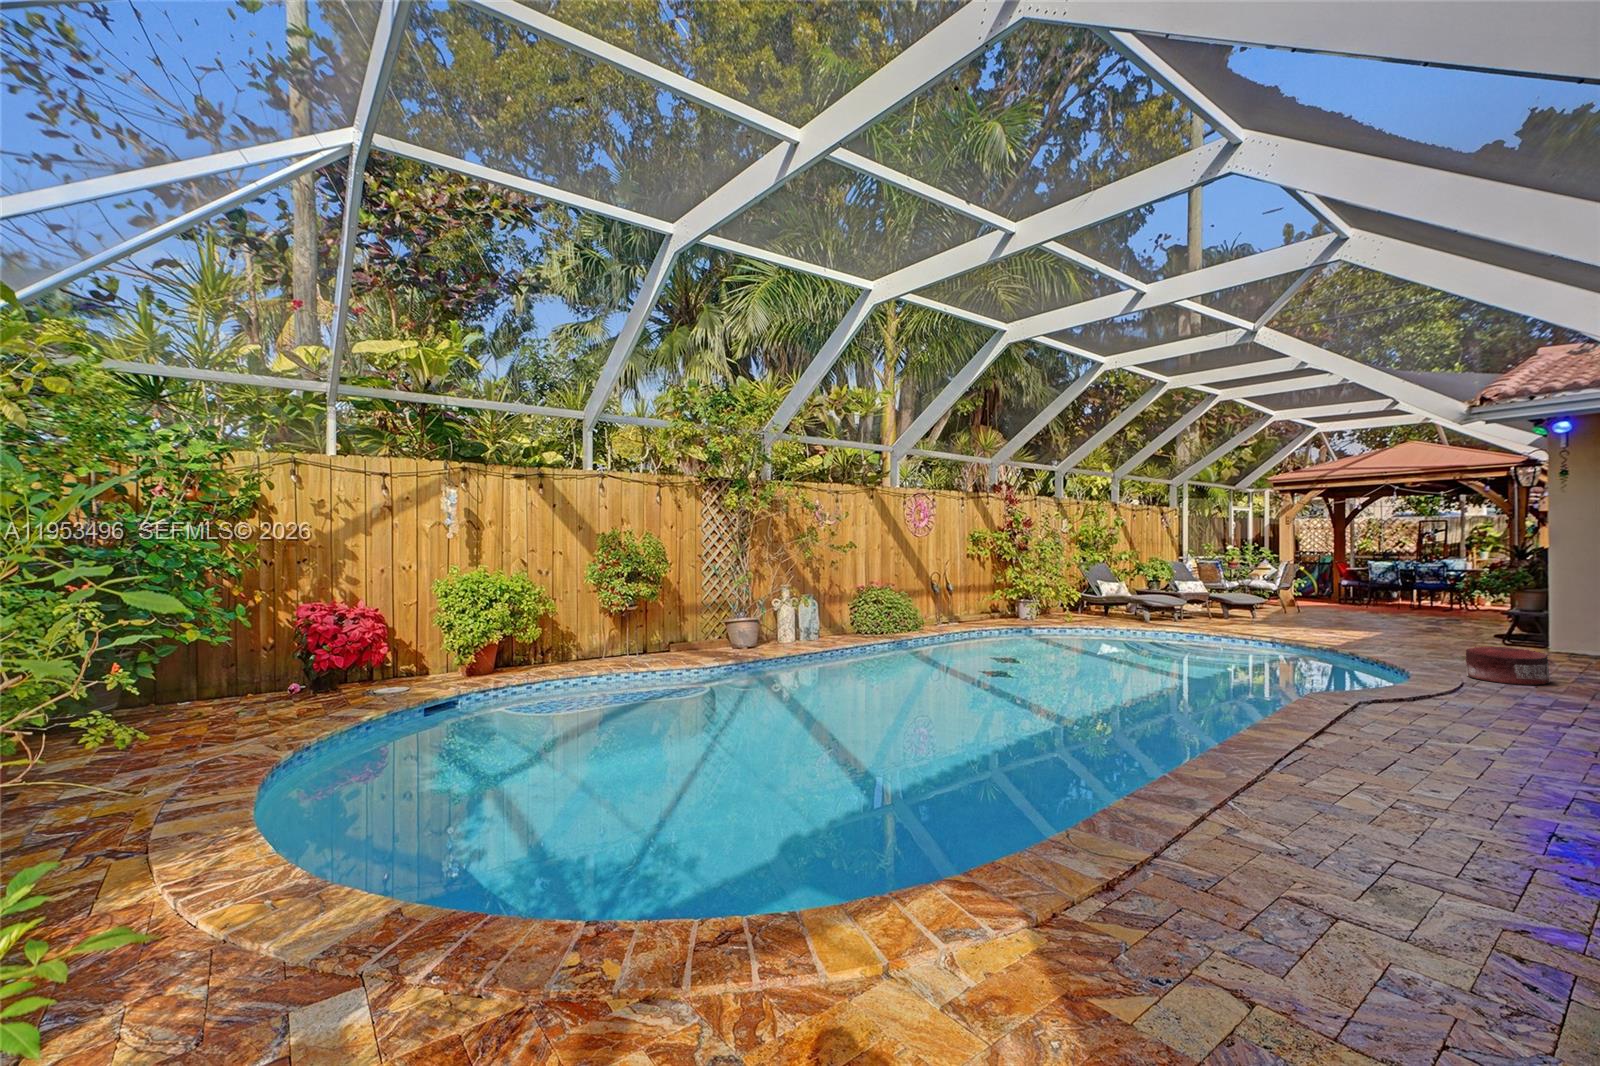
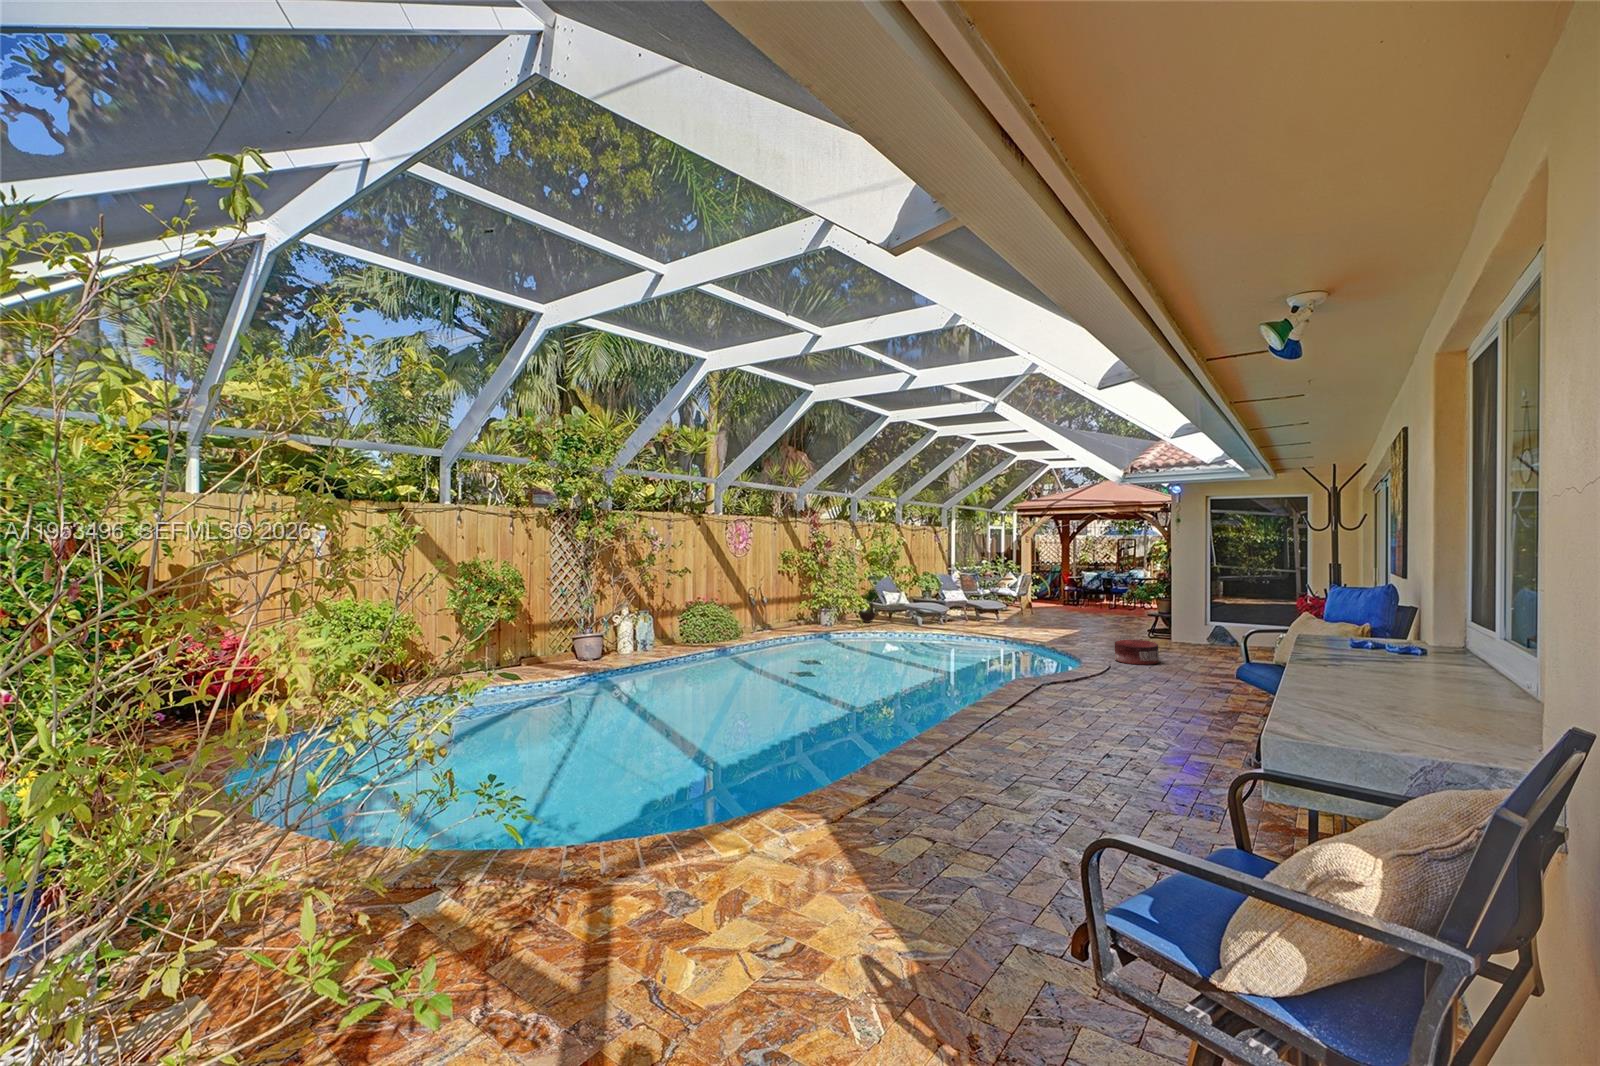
potted tree: none [1065,573,1092,618] -> present [859,590,877,623]

